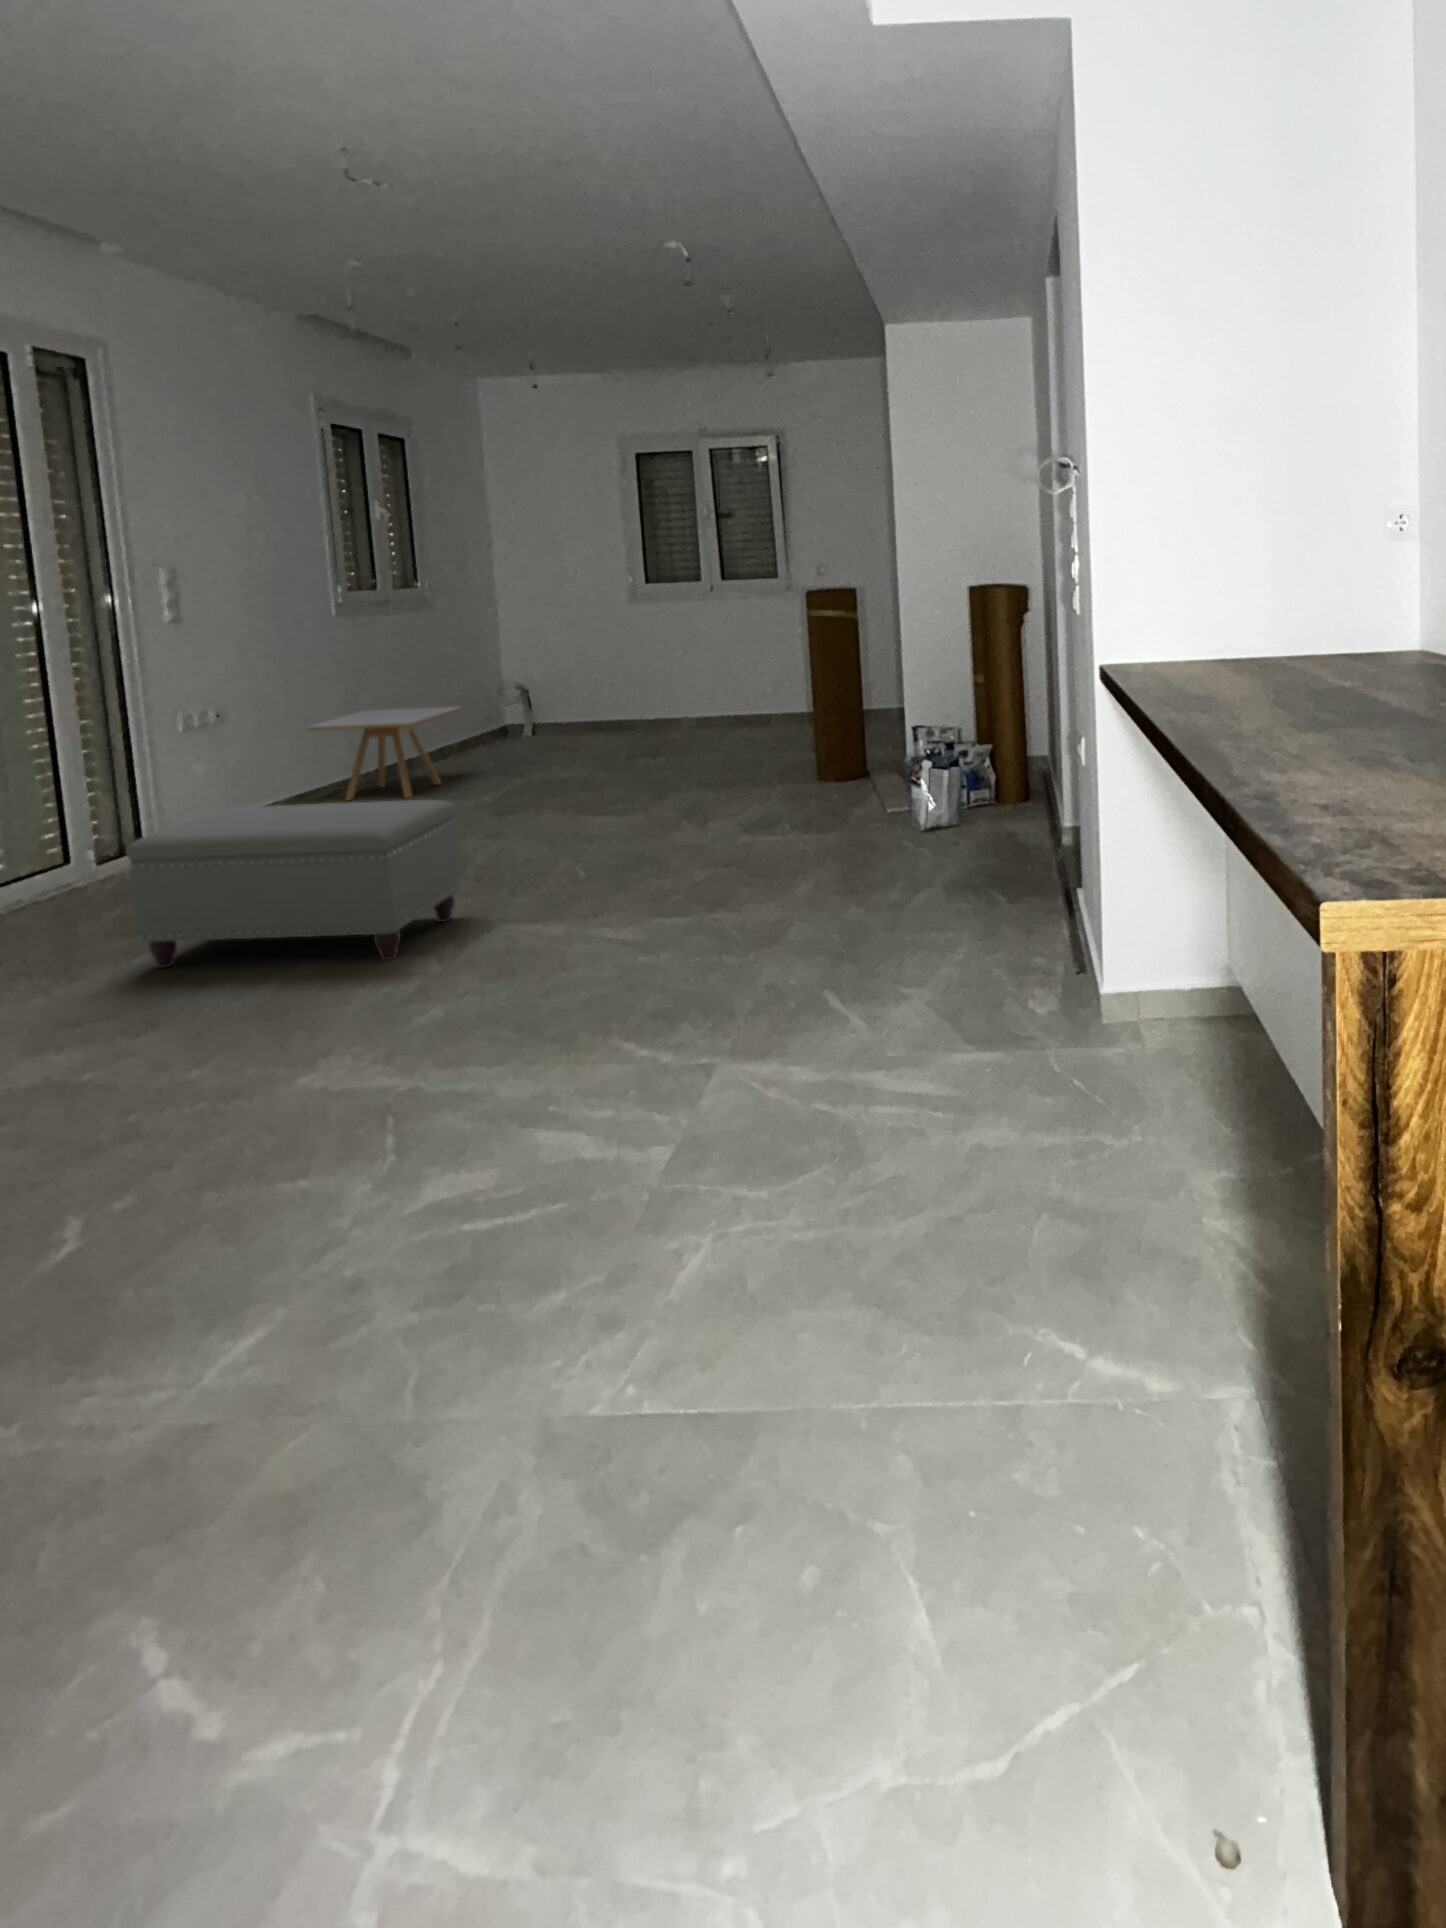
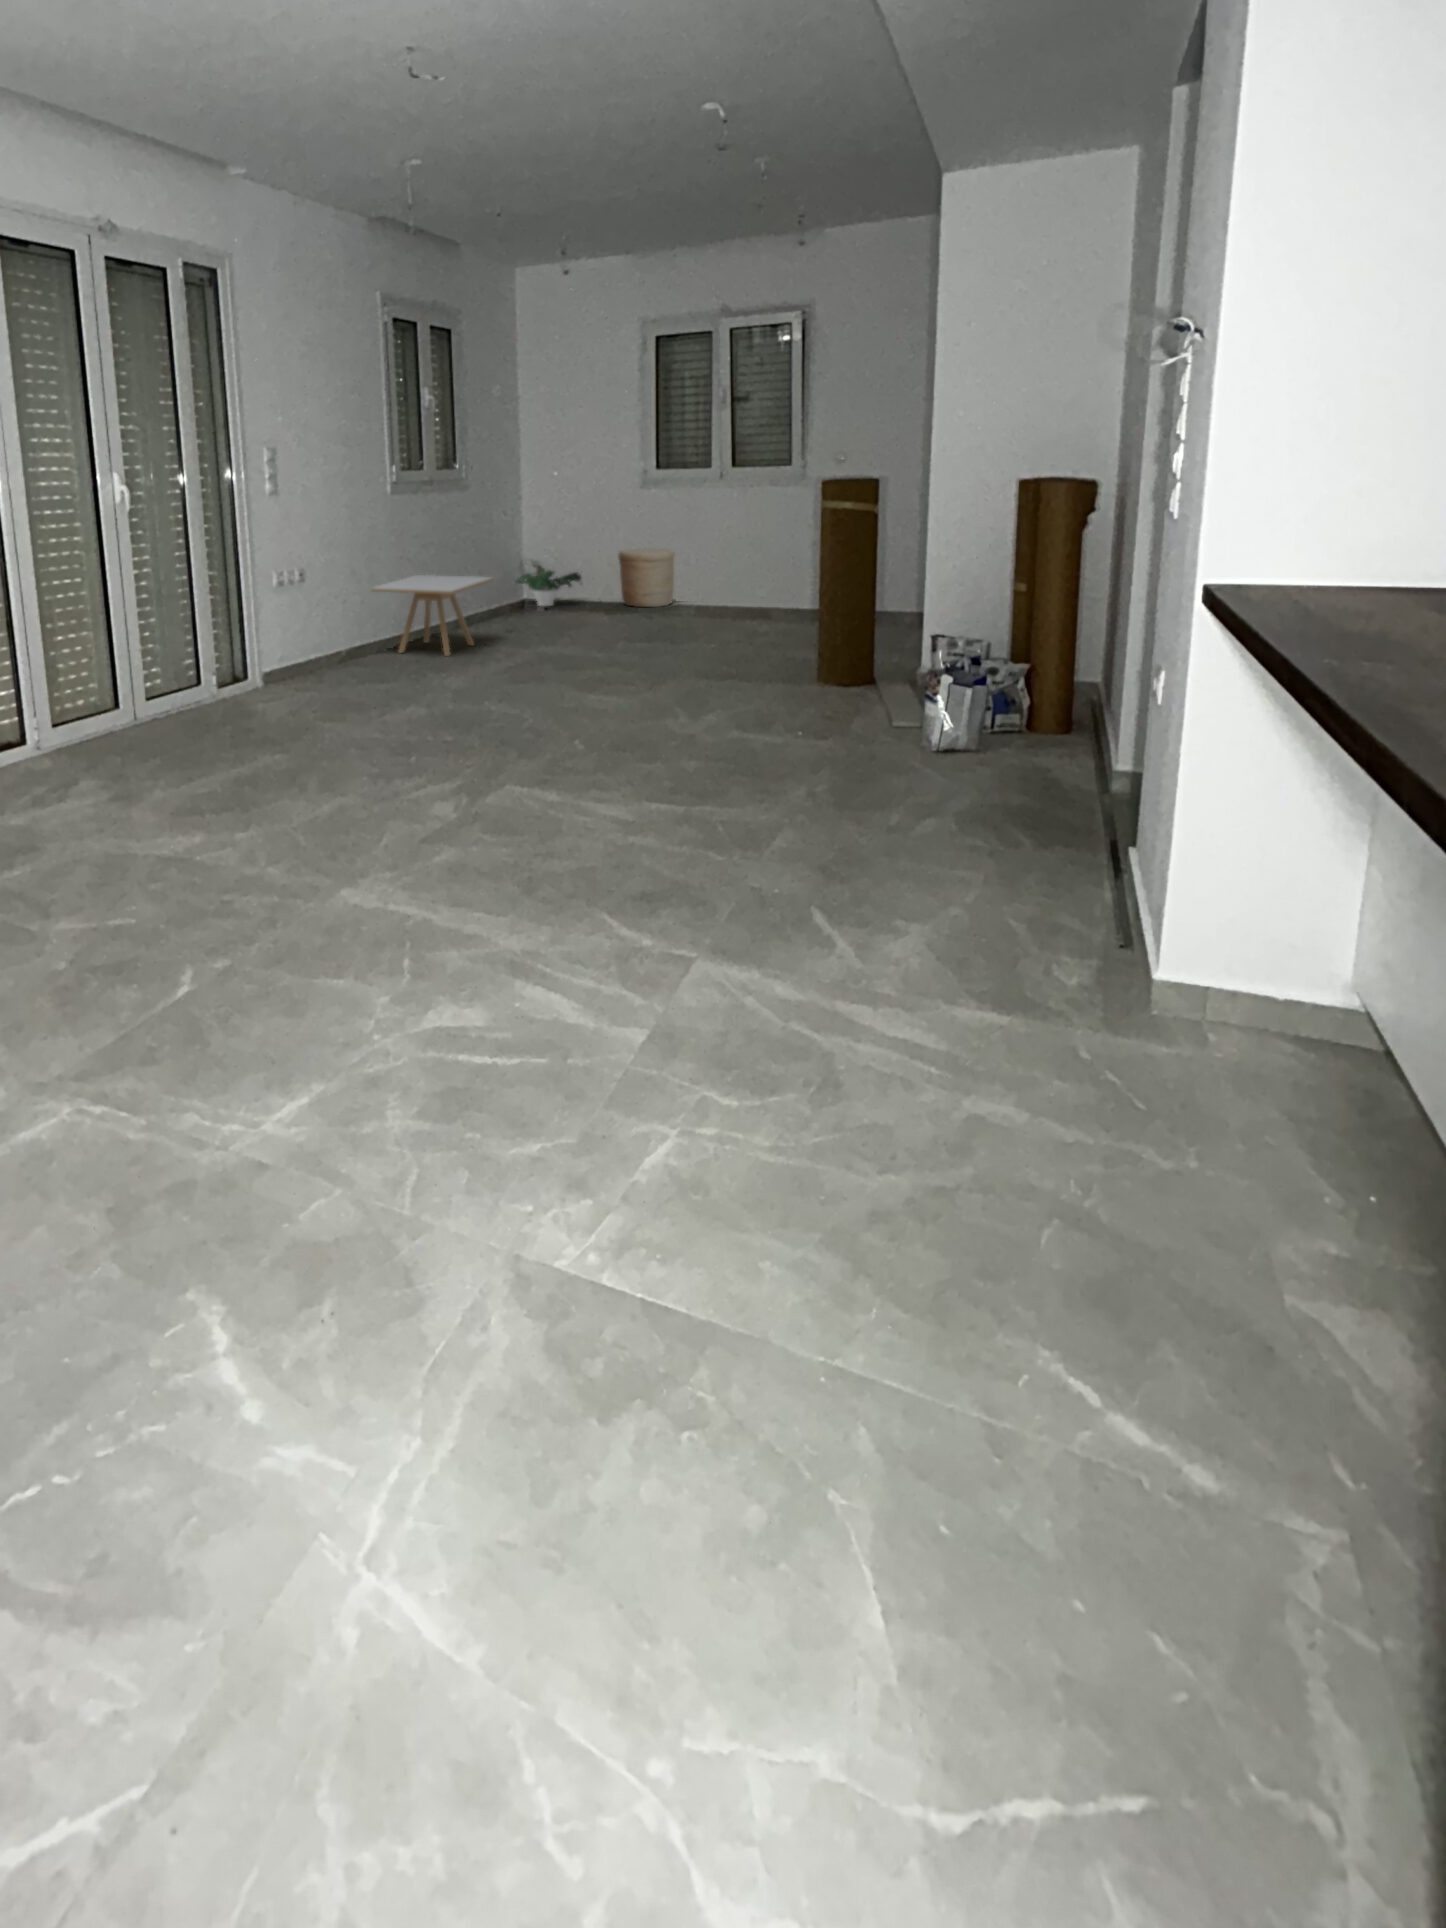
woven basket: none [605,669,668,733] -> present [619,548,675,607]
potted plant: none [488,700,567,740] -> present [516,571,581,606]
ottoman: present [126,800,461,968] -> none [234,666,488,819]

